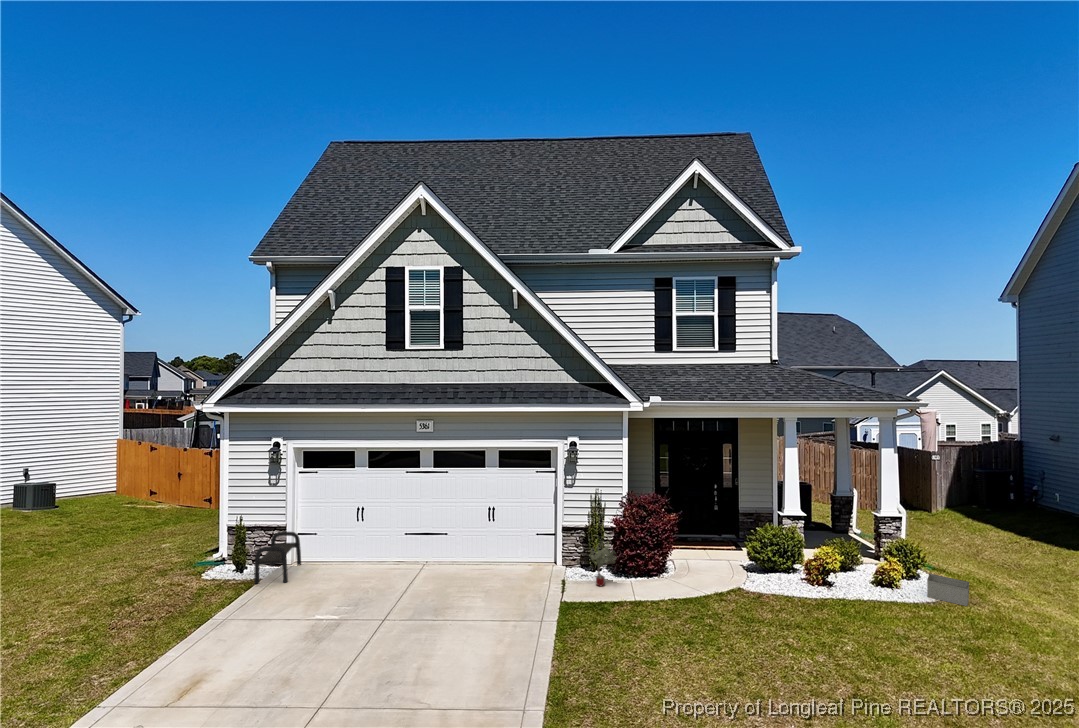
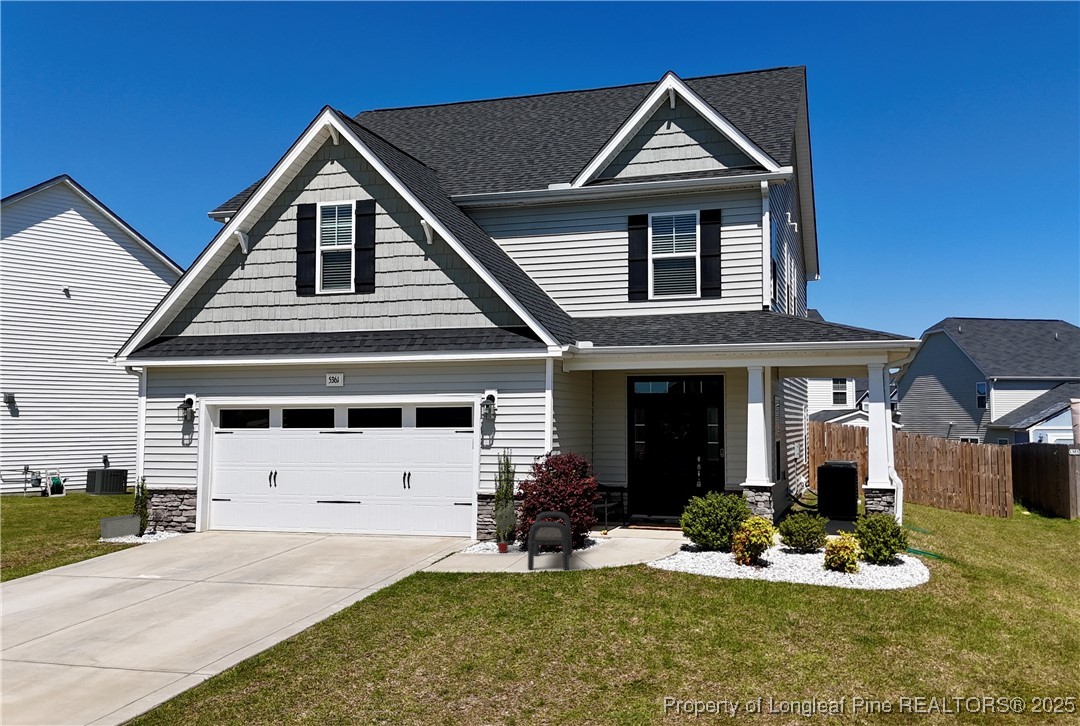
bench: present [254,532,301,584] -> present [528,511,572,570]
storage bin: present [927,574,969,606] -> present [100,514,140,538]

